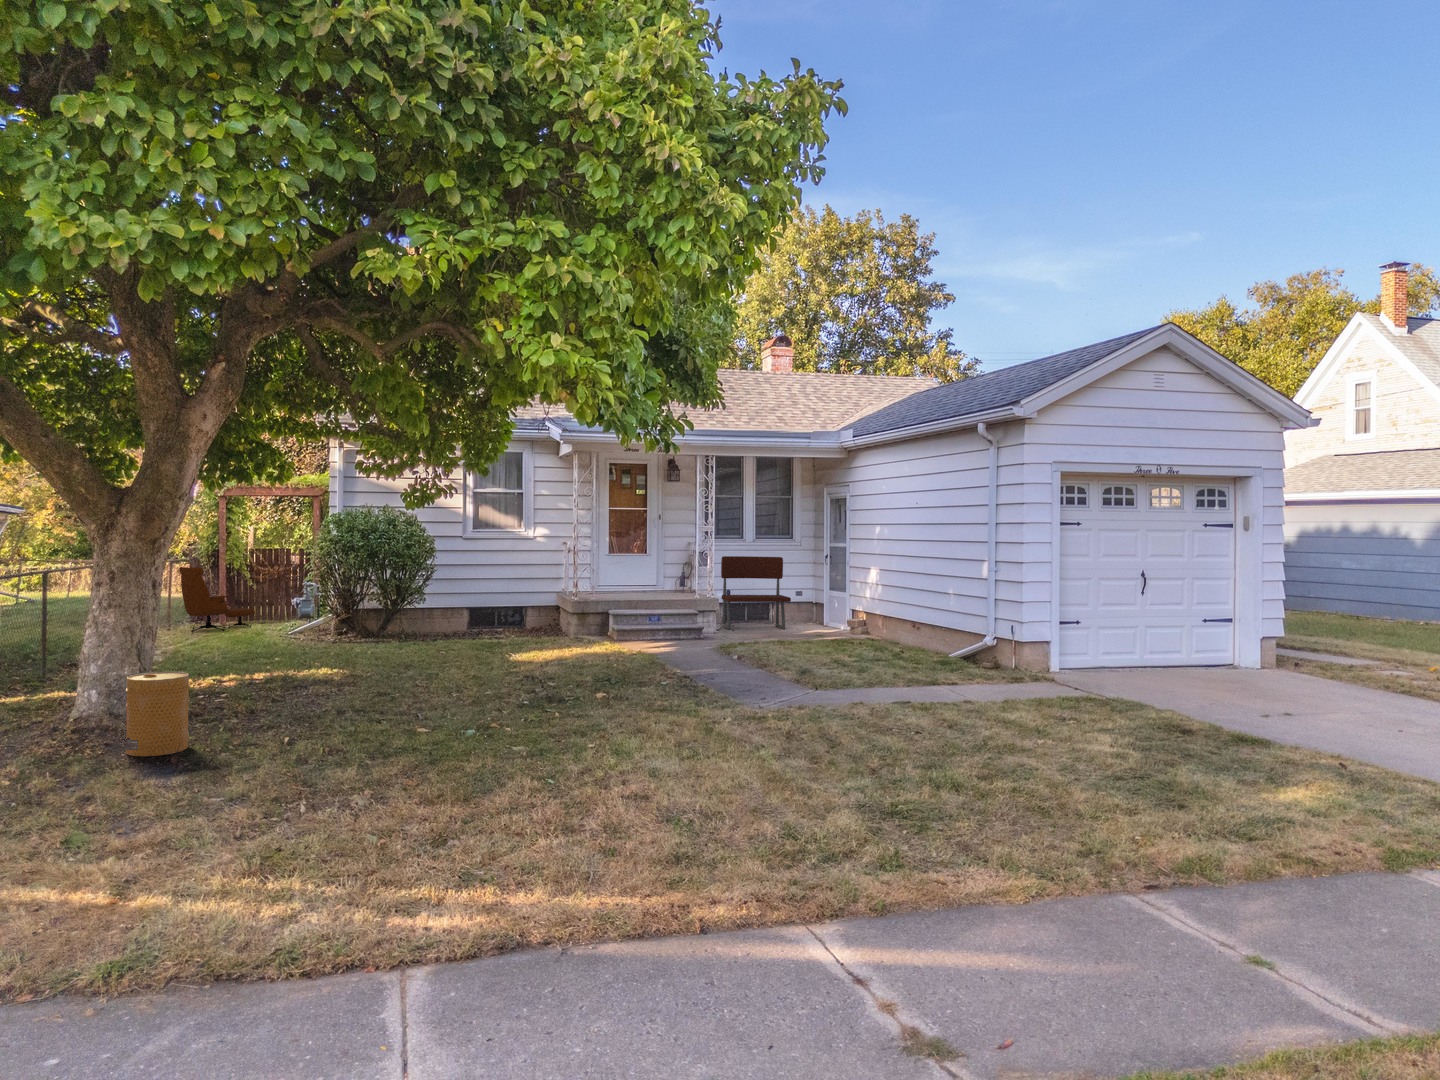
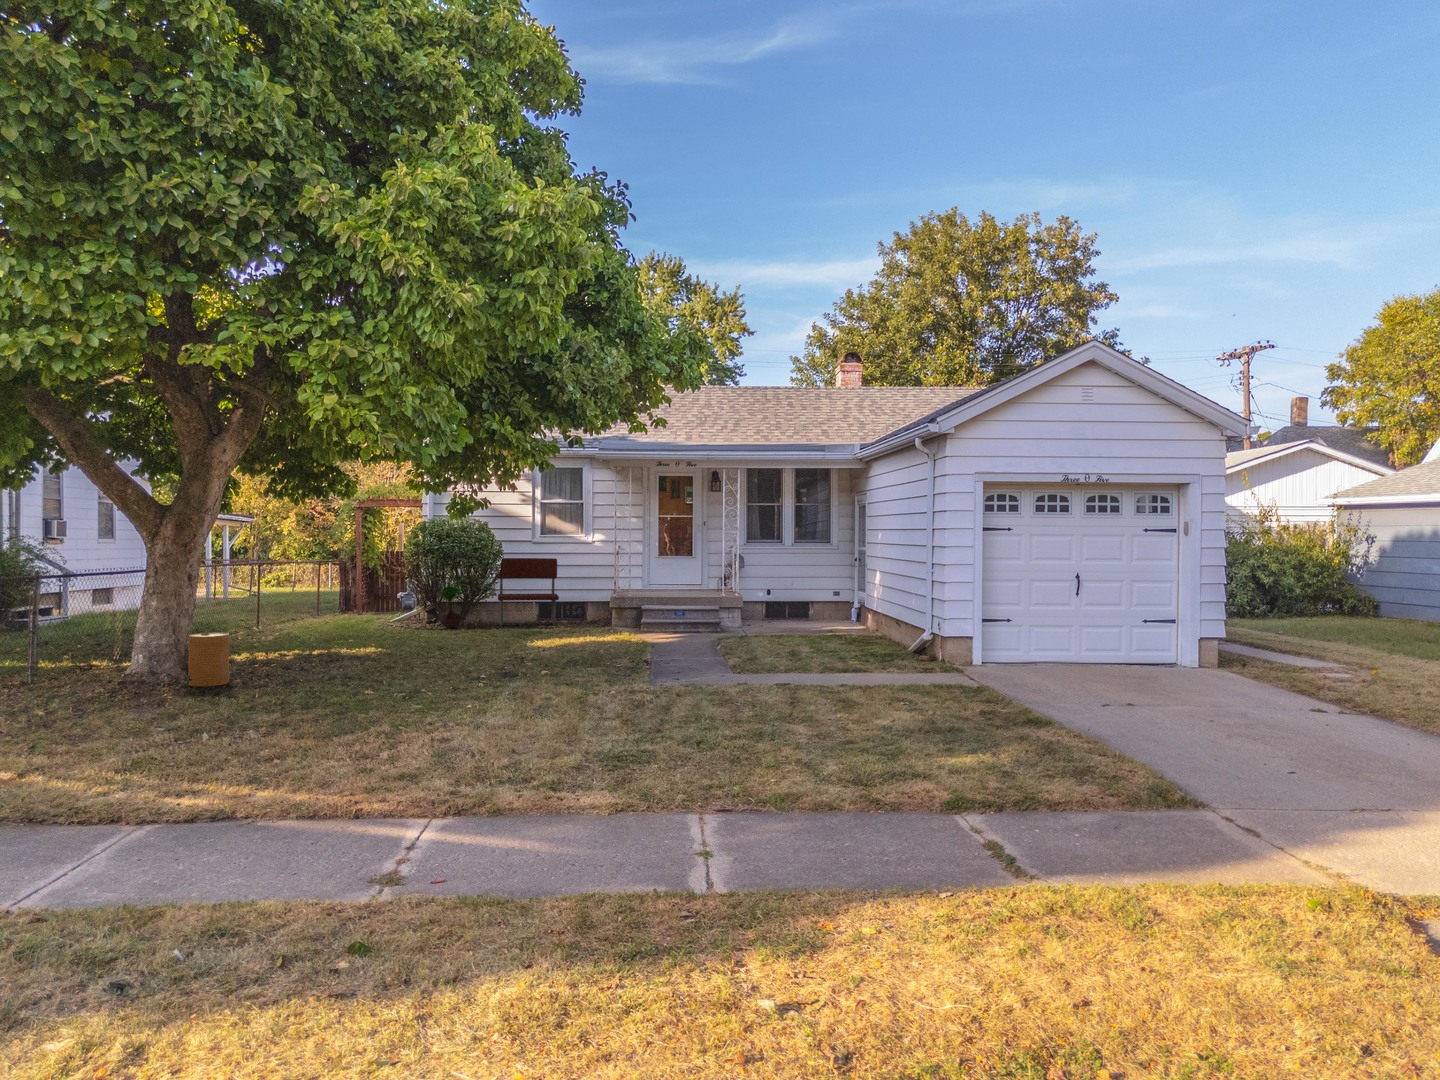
bench: present [721,556,791,630] -> present [498,558,559,626]
lounge chair: present [179,567,255,632] -> none [340,565,399,615]
potted tree: none [350,584,389,647] -> present [437,583,462,628]

